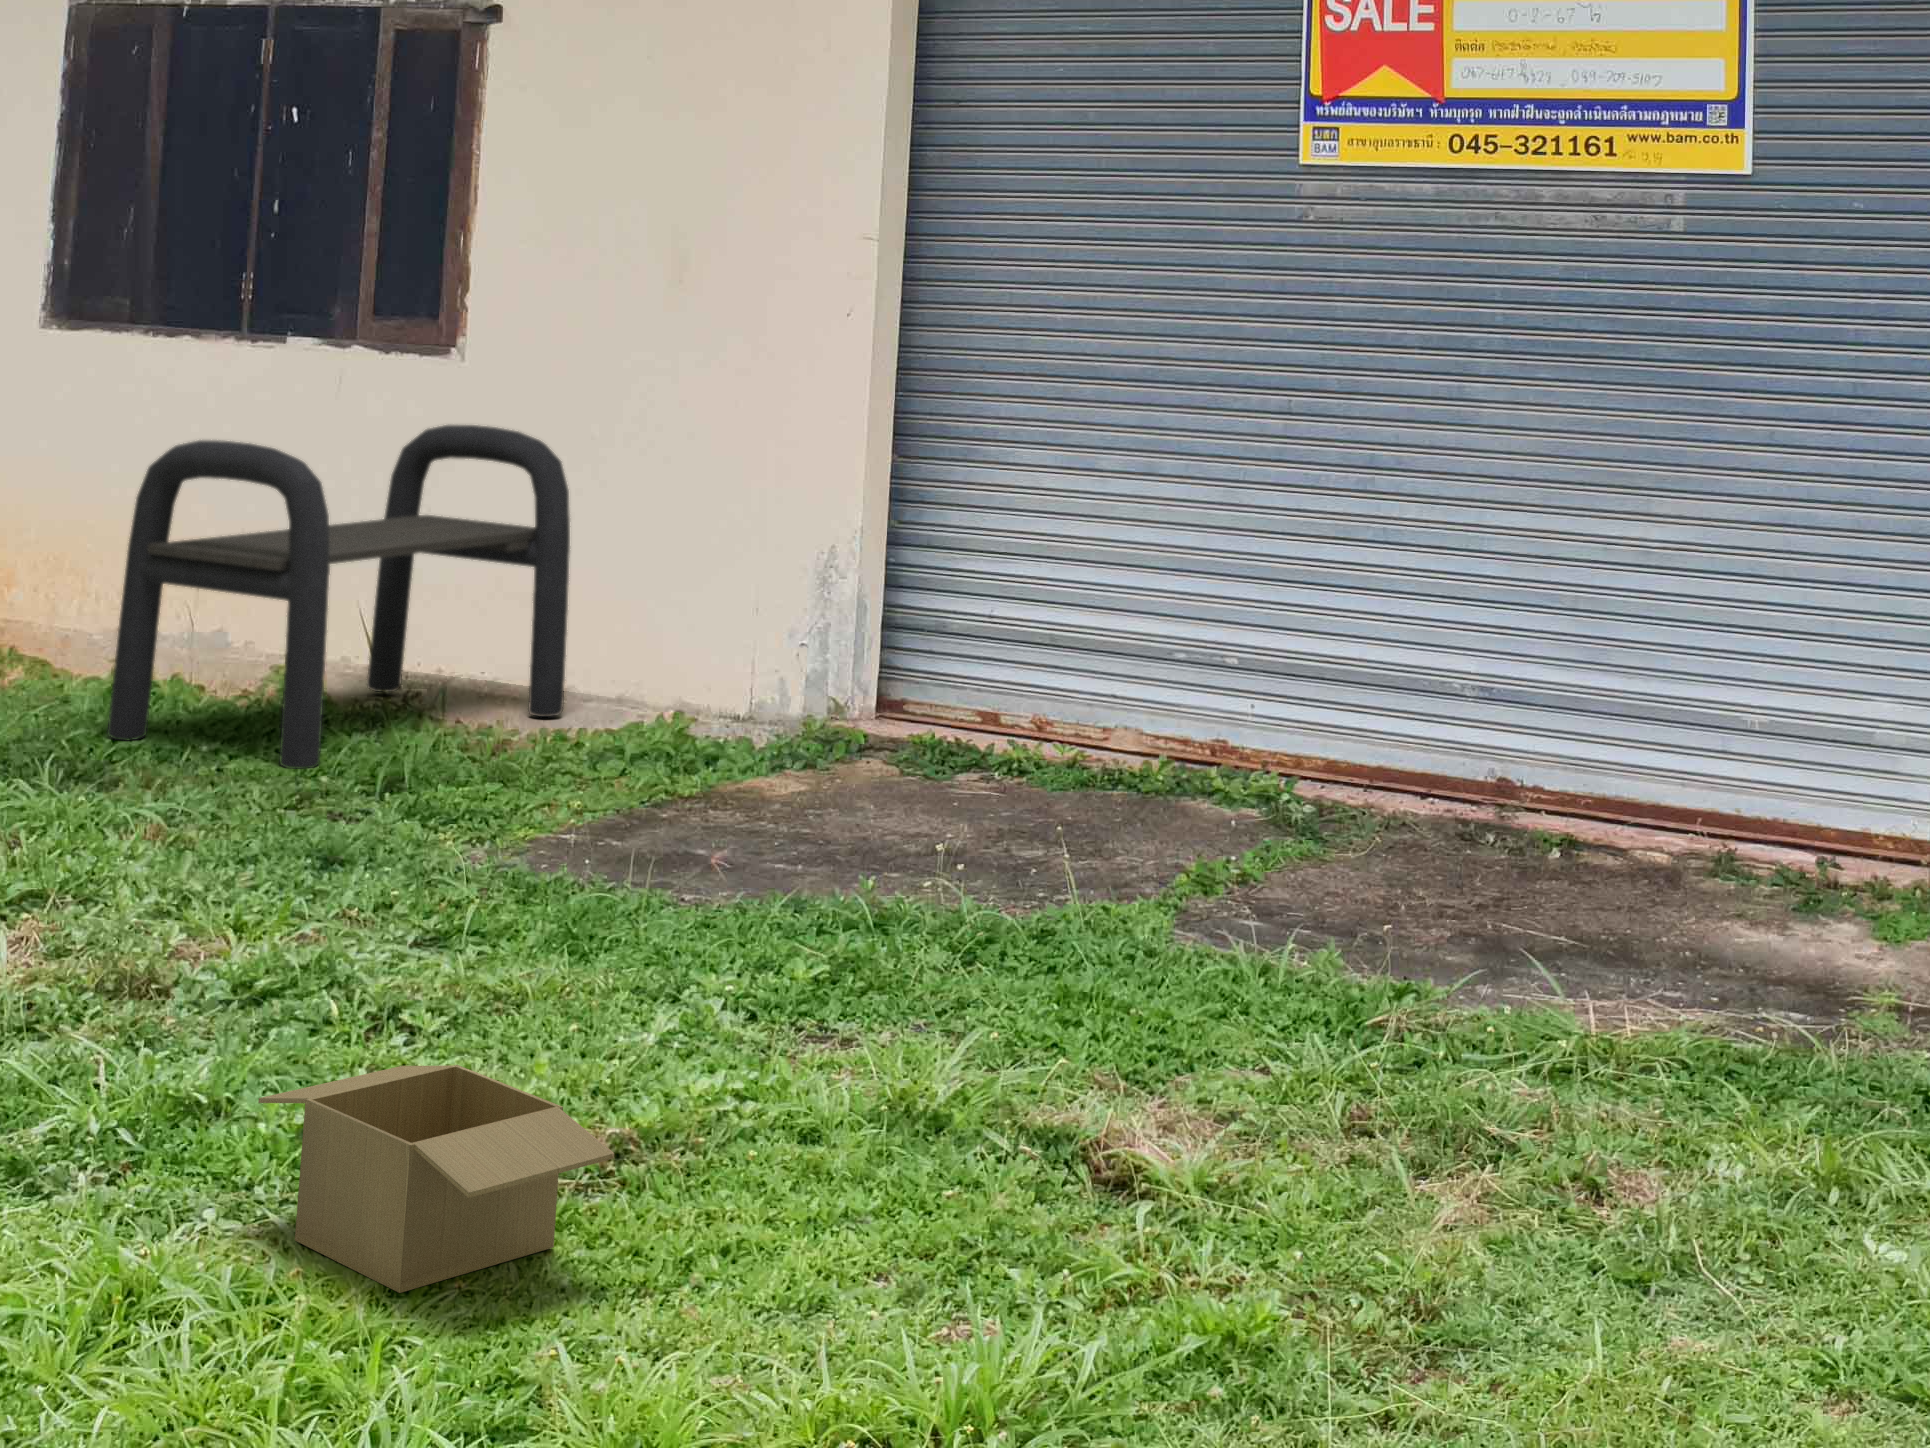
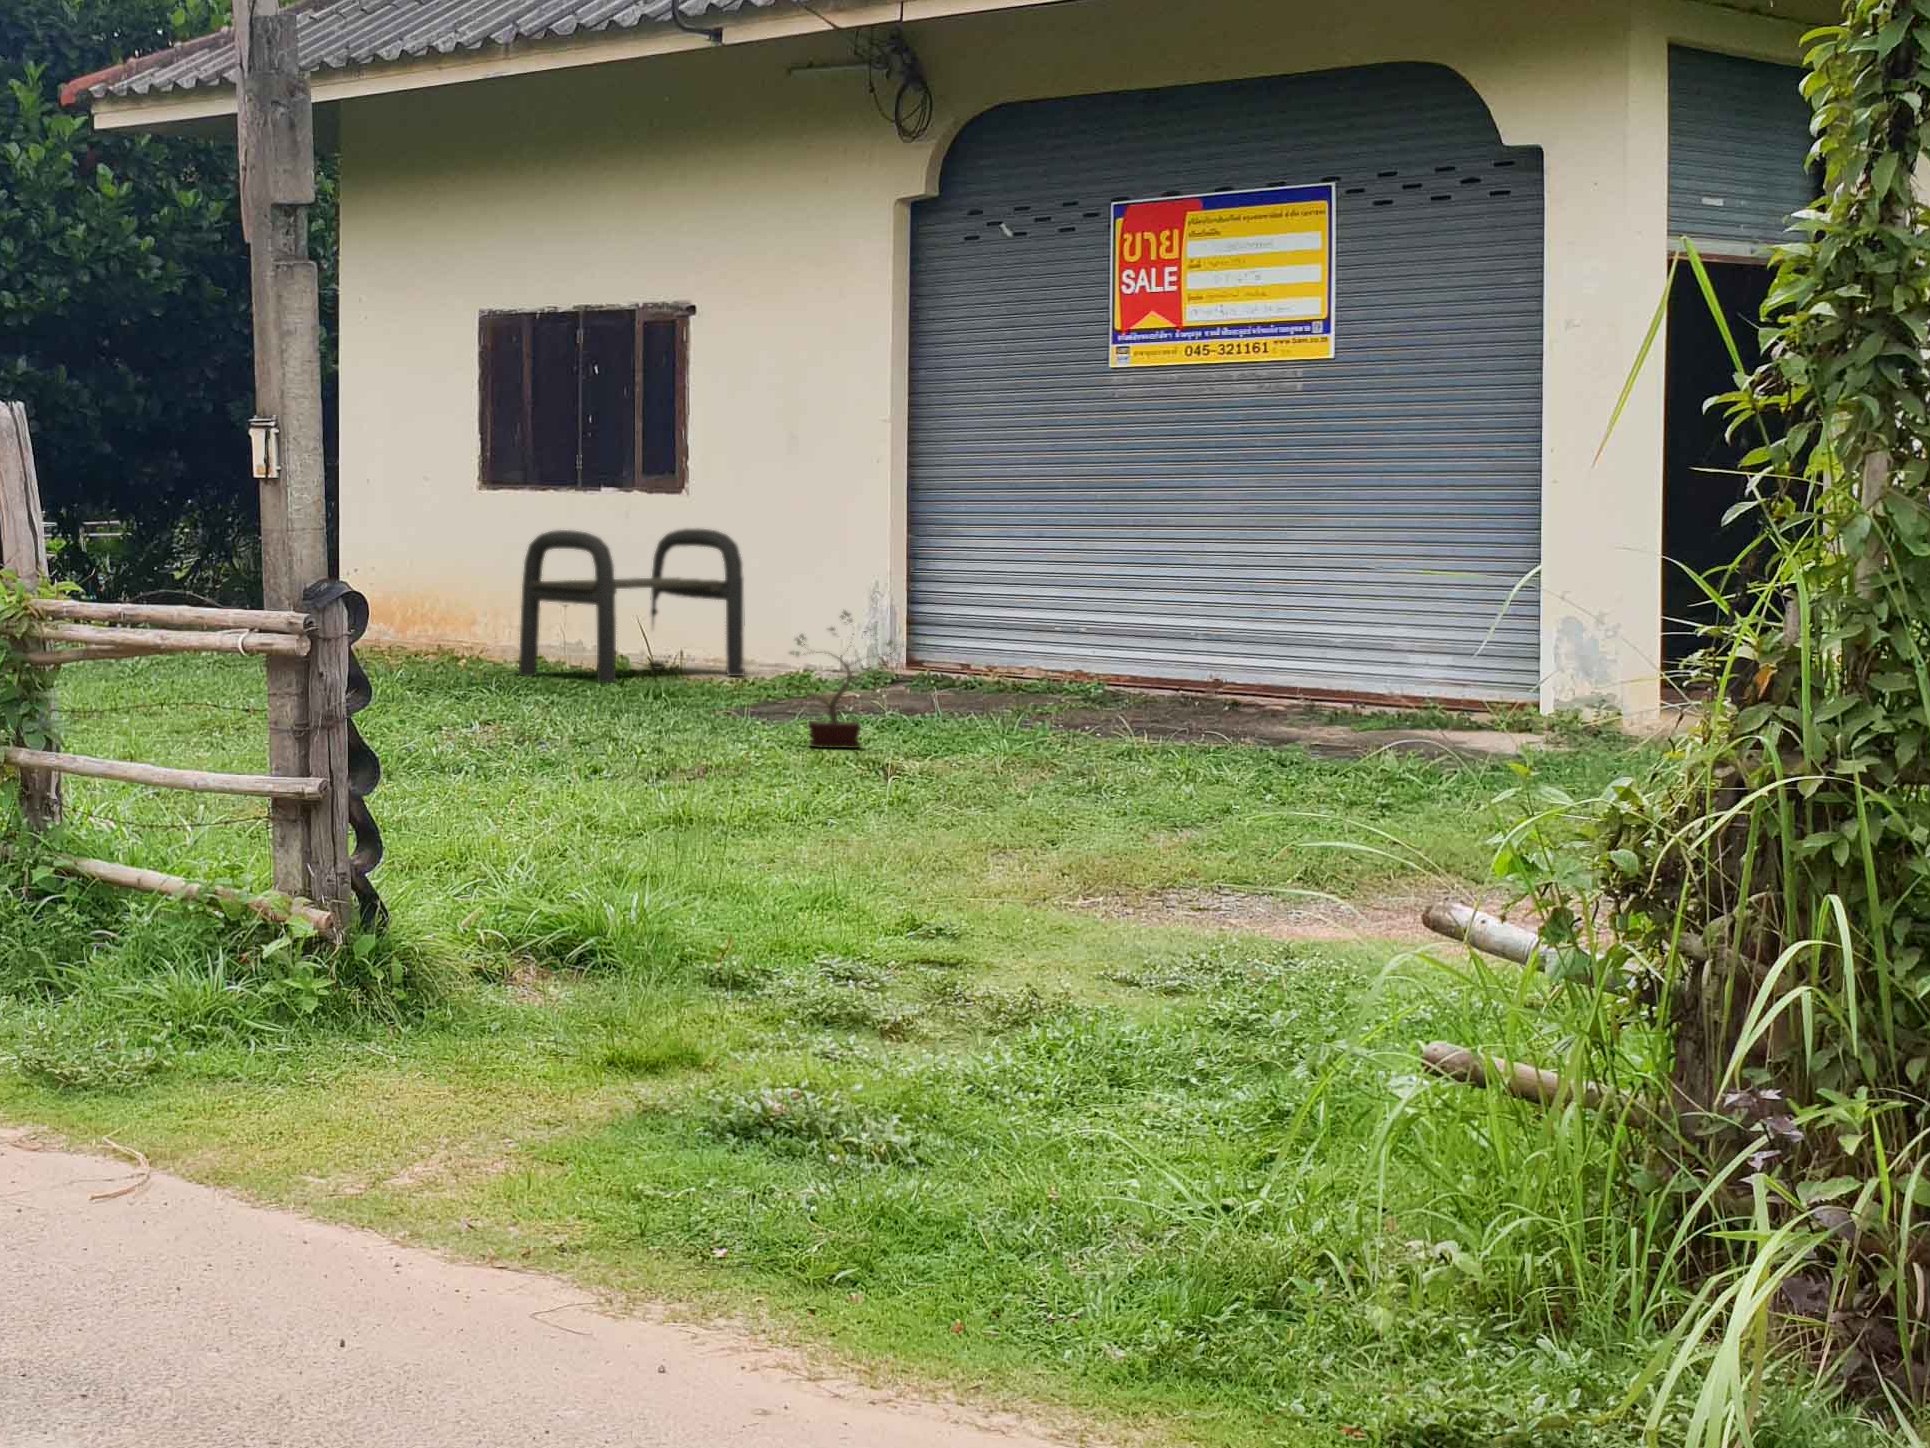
potted plant: none [958,831,1324,1262] -> present [790,611,910,748]
cardboard box: present [258,1065,614,1293] -> none [561,690,671,742]

